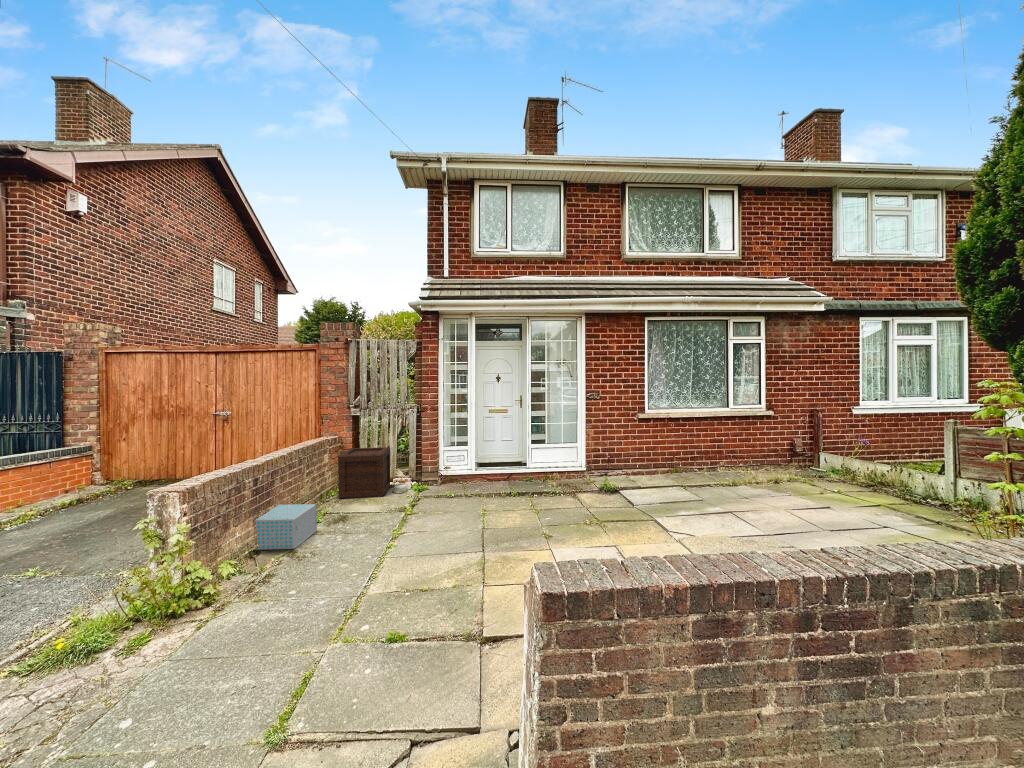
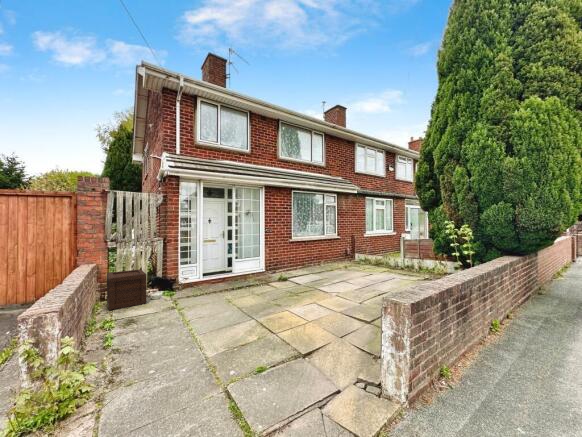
storage box: present [255,504,317,550] -> none [83,311,125,353]

